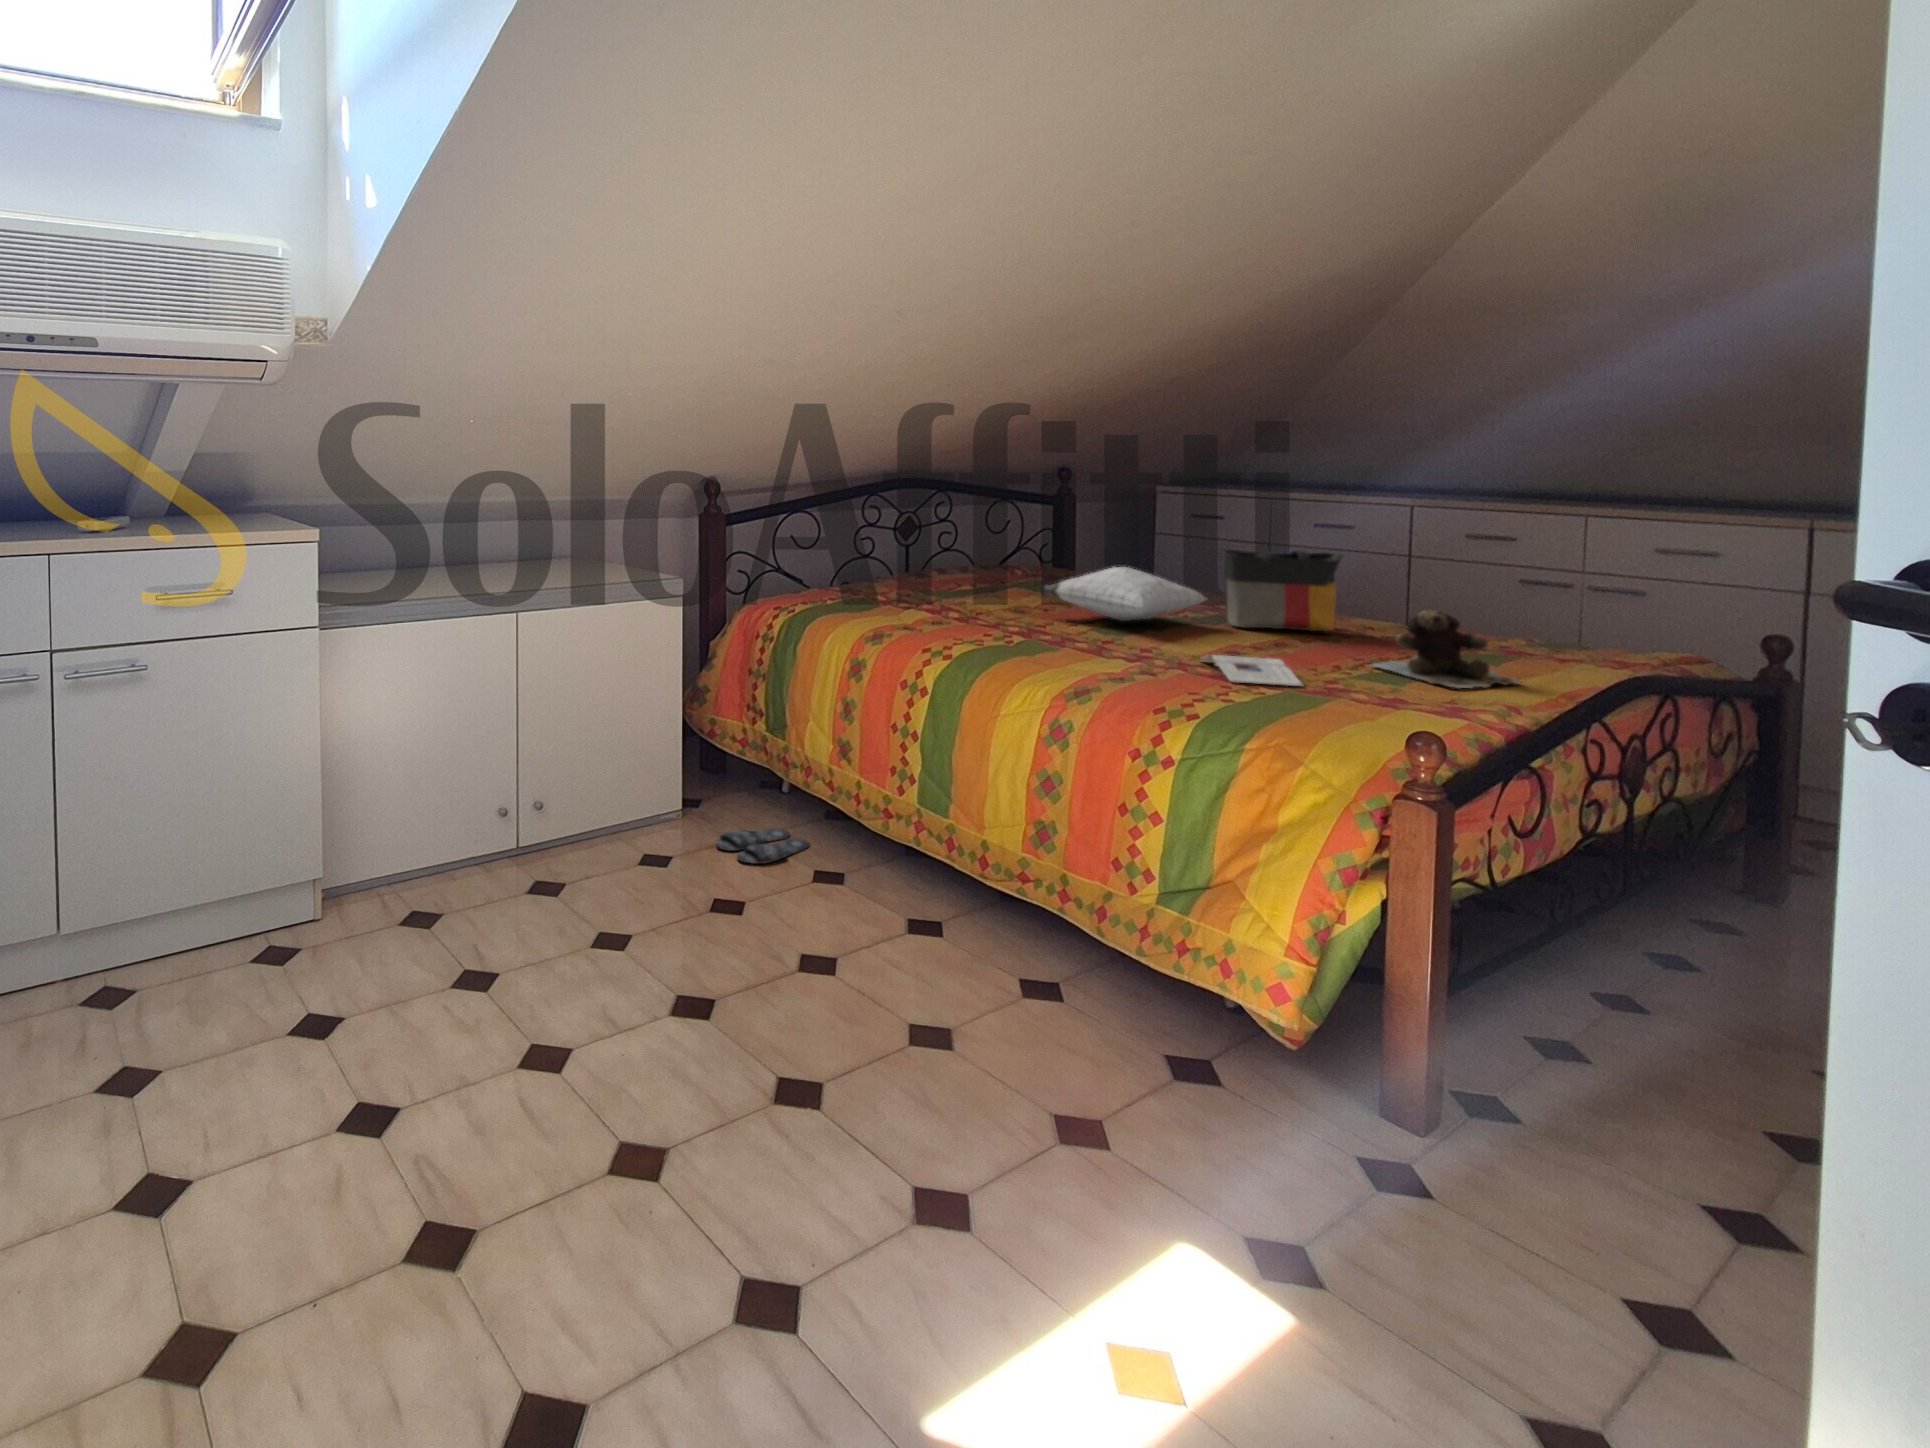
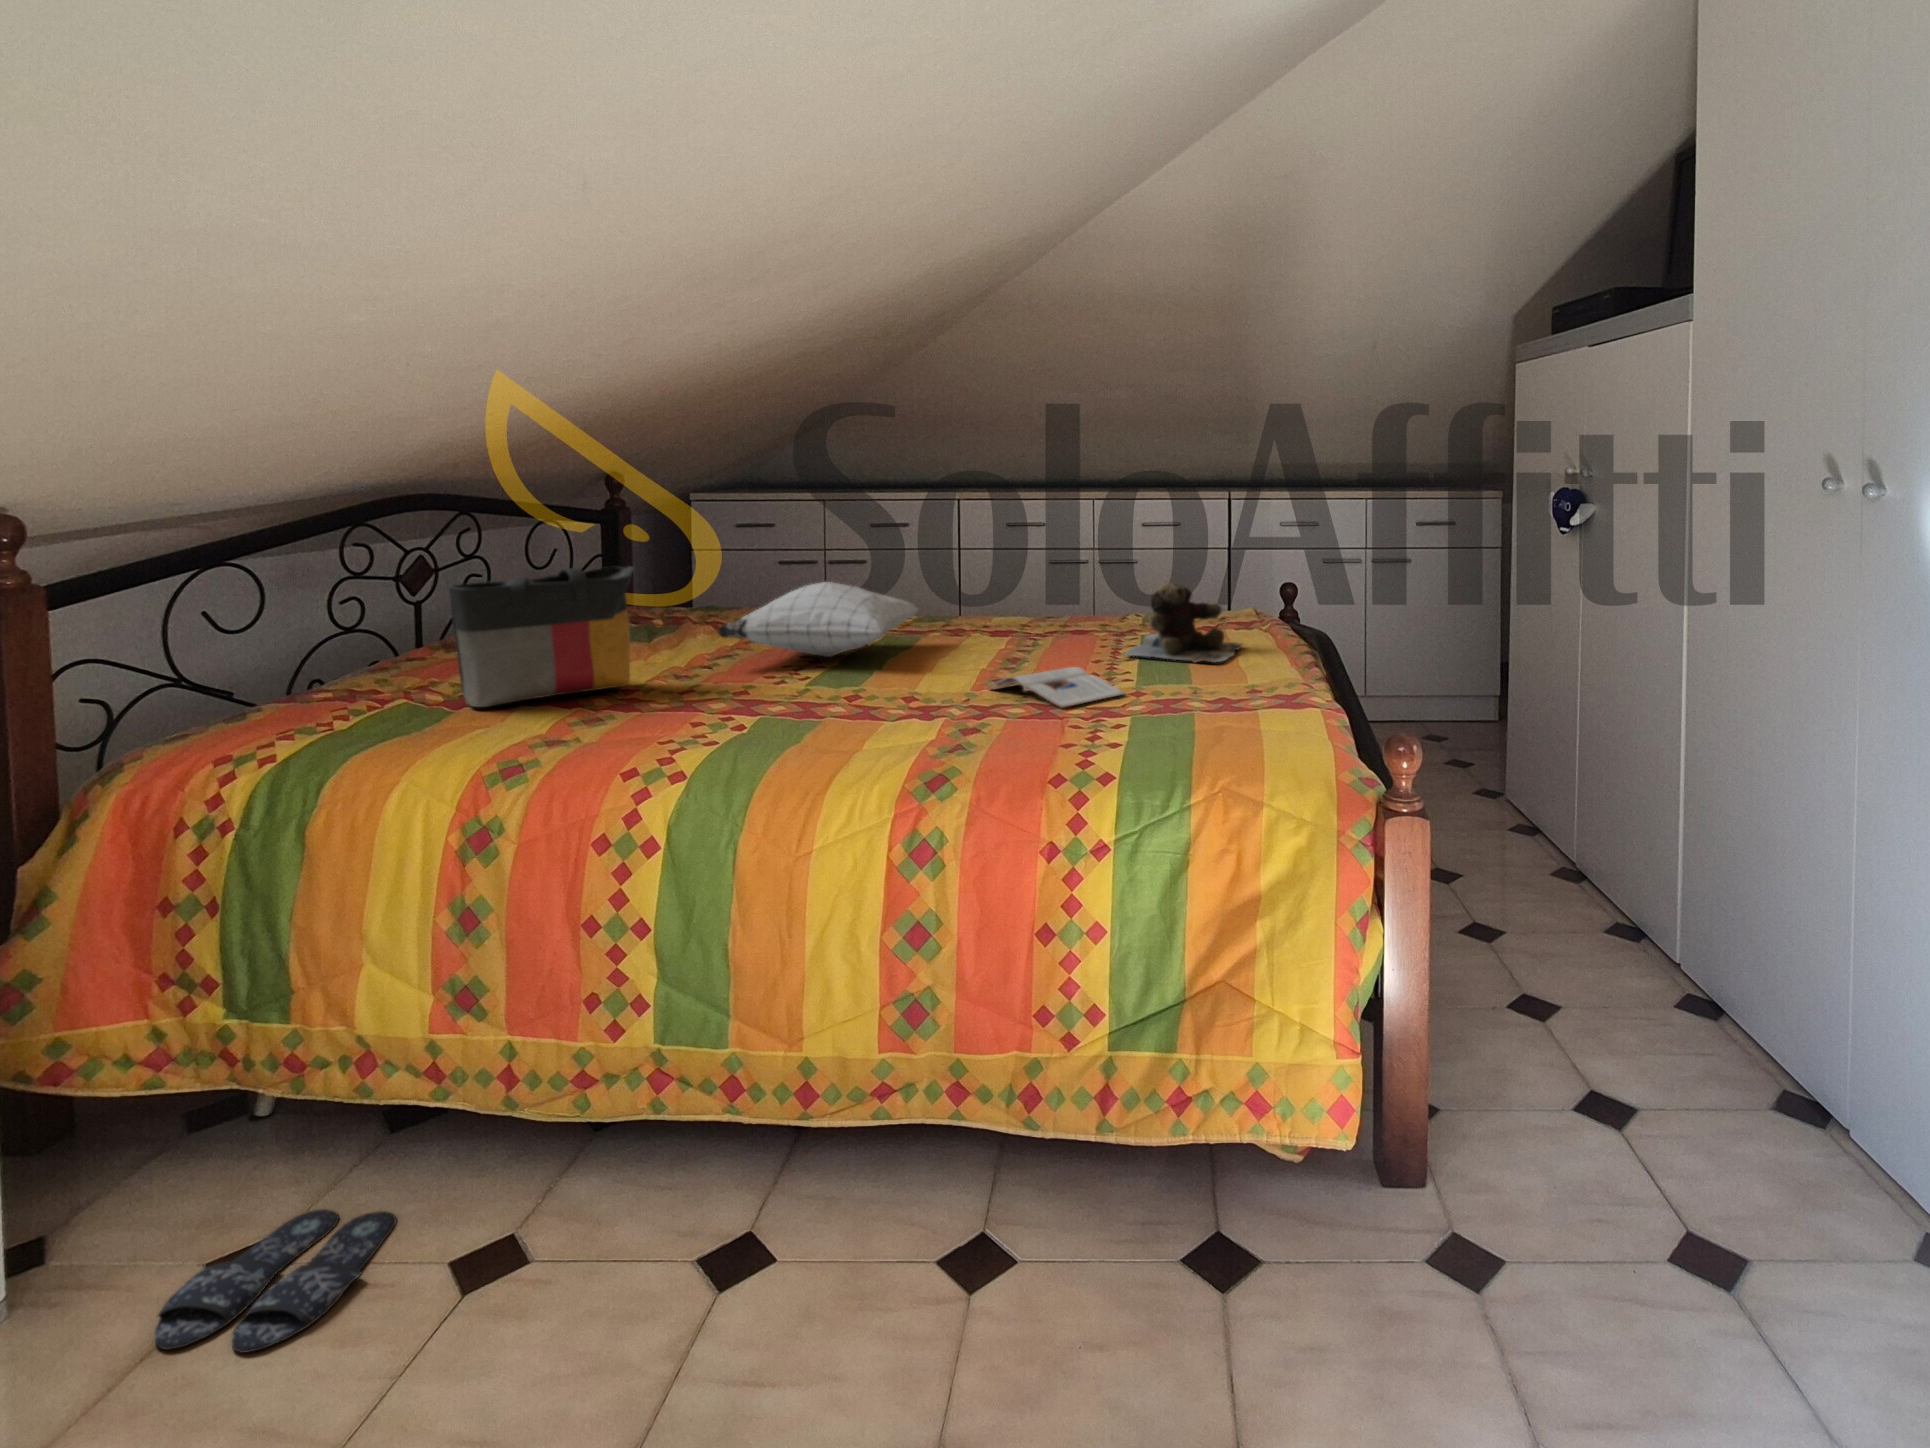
tote bag: present [1224,550,1343,631] -> present [449,566,636,707]

